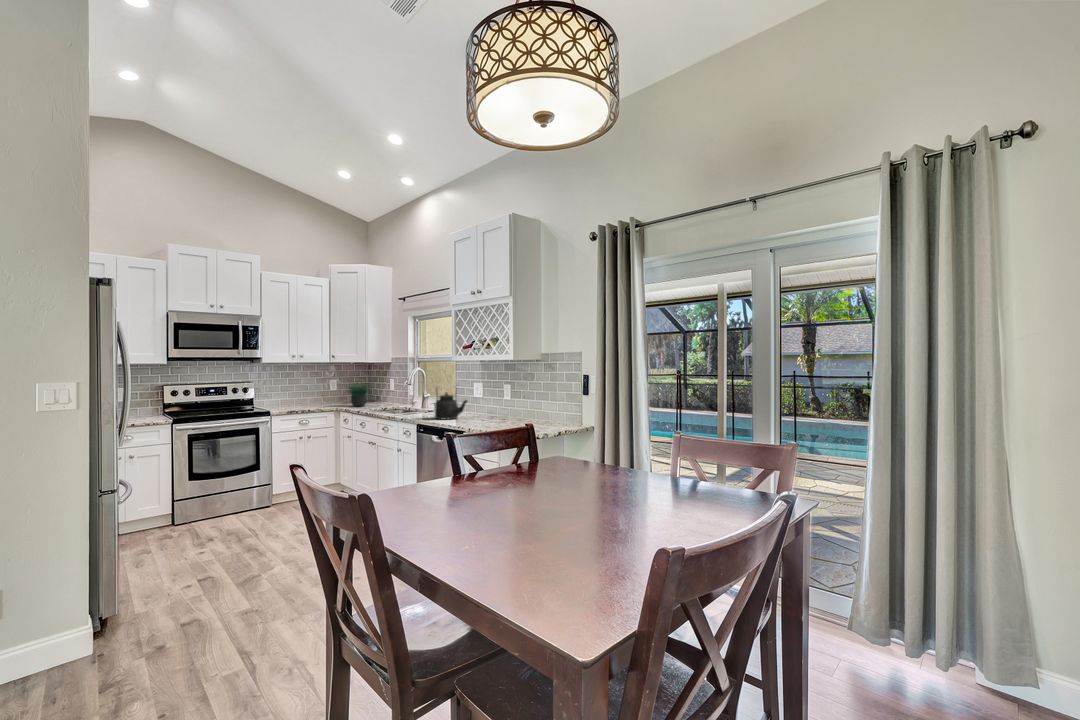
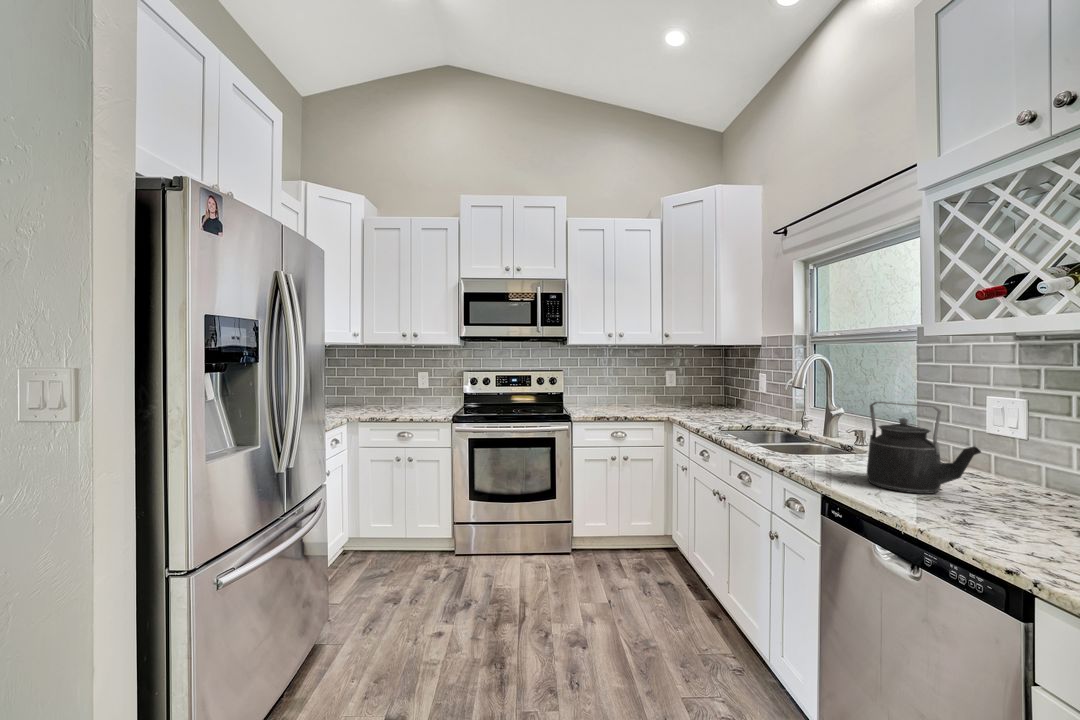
potted plant: present [347,381,370,406] -> none [677,362,734,416]

